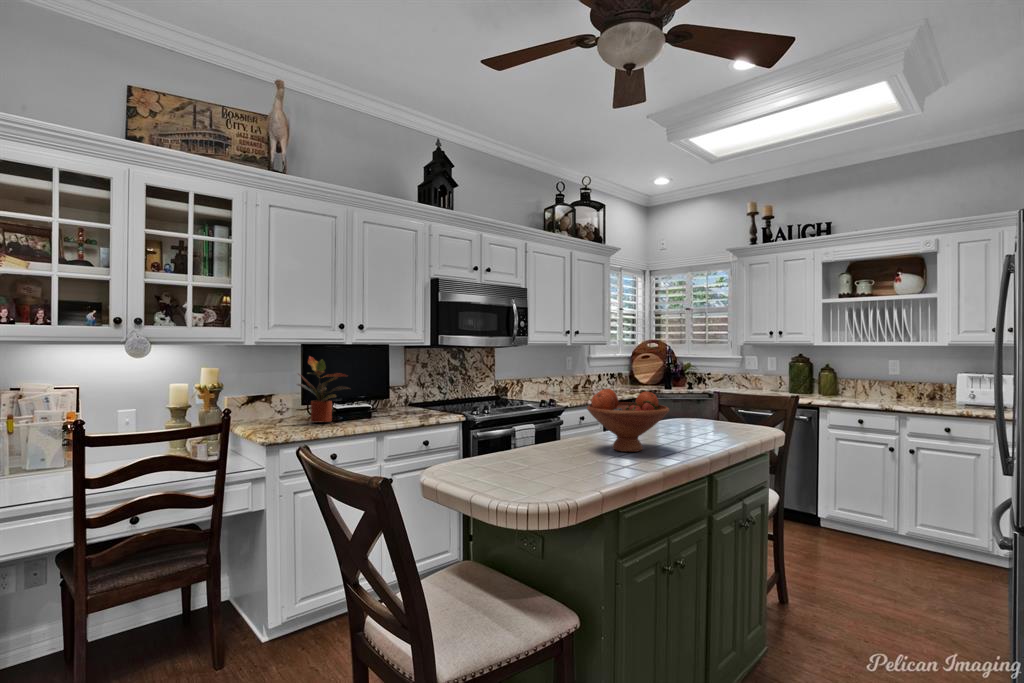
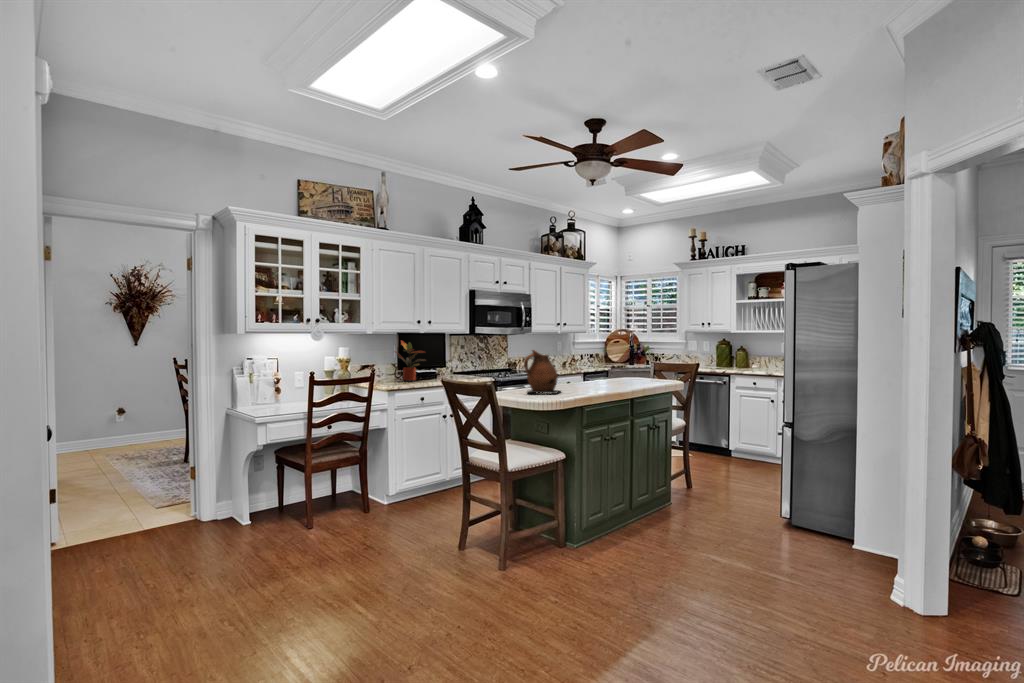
ceramic pitcher: none [488,382,570,485] -> present [524,350,559,394]
fruit bowl: present [587,389,669,452] -> none [570,356,612,387]

